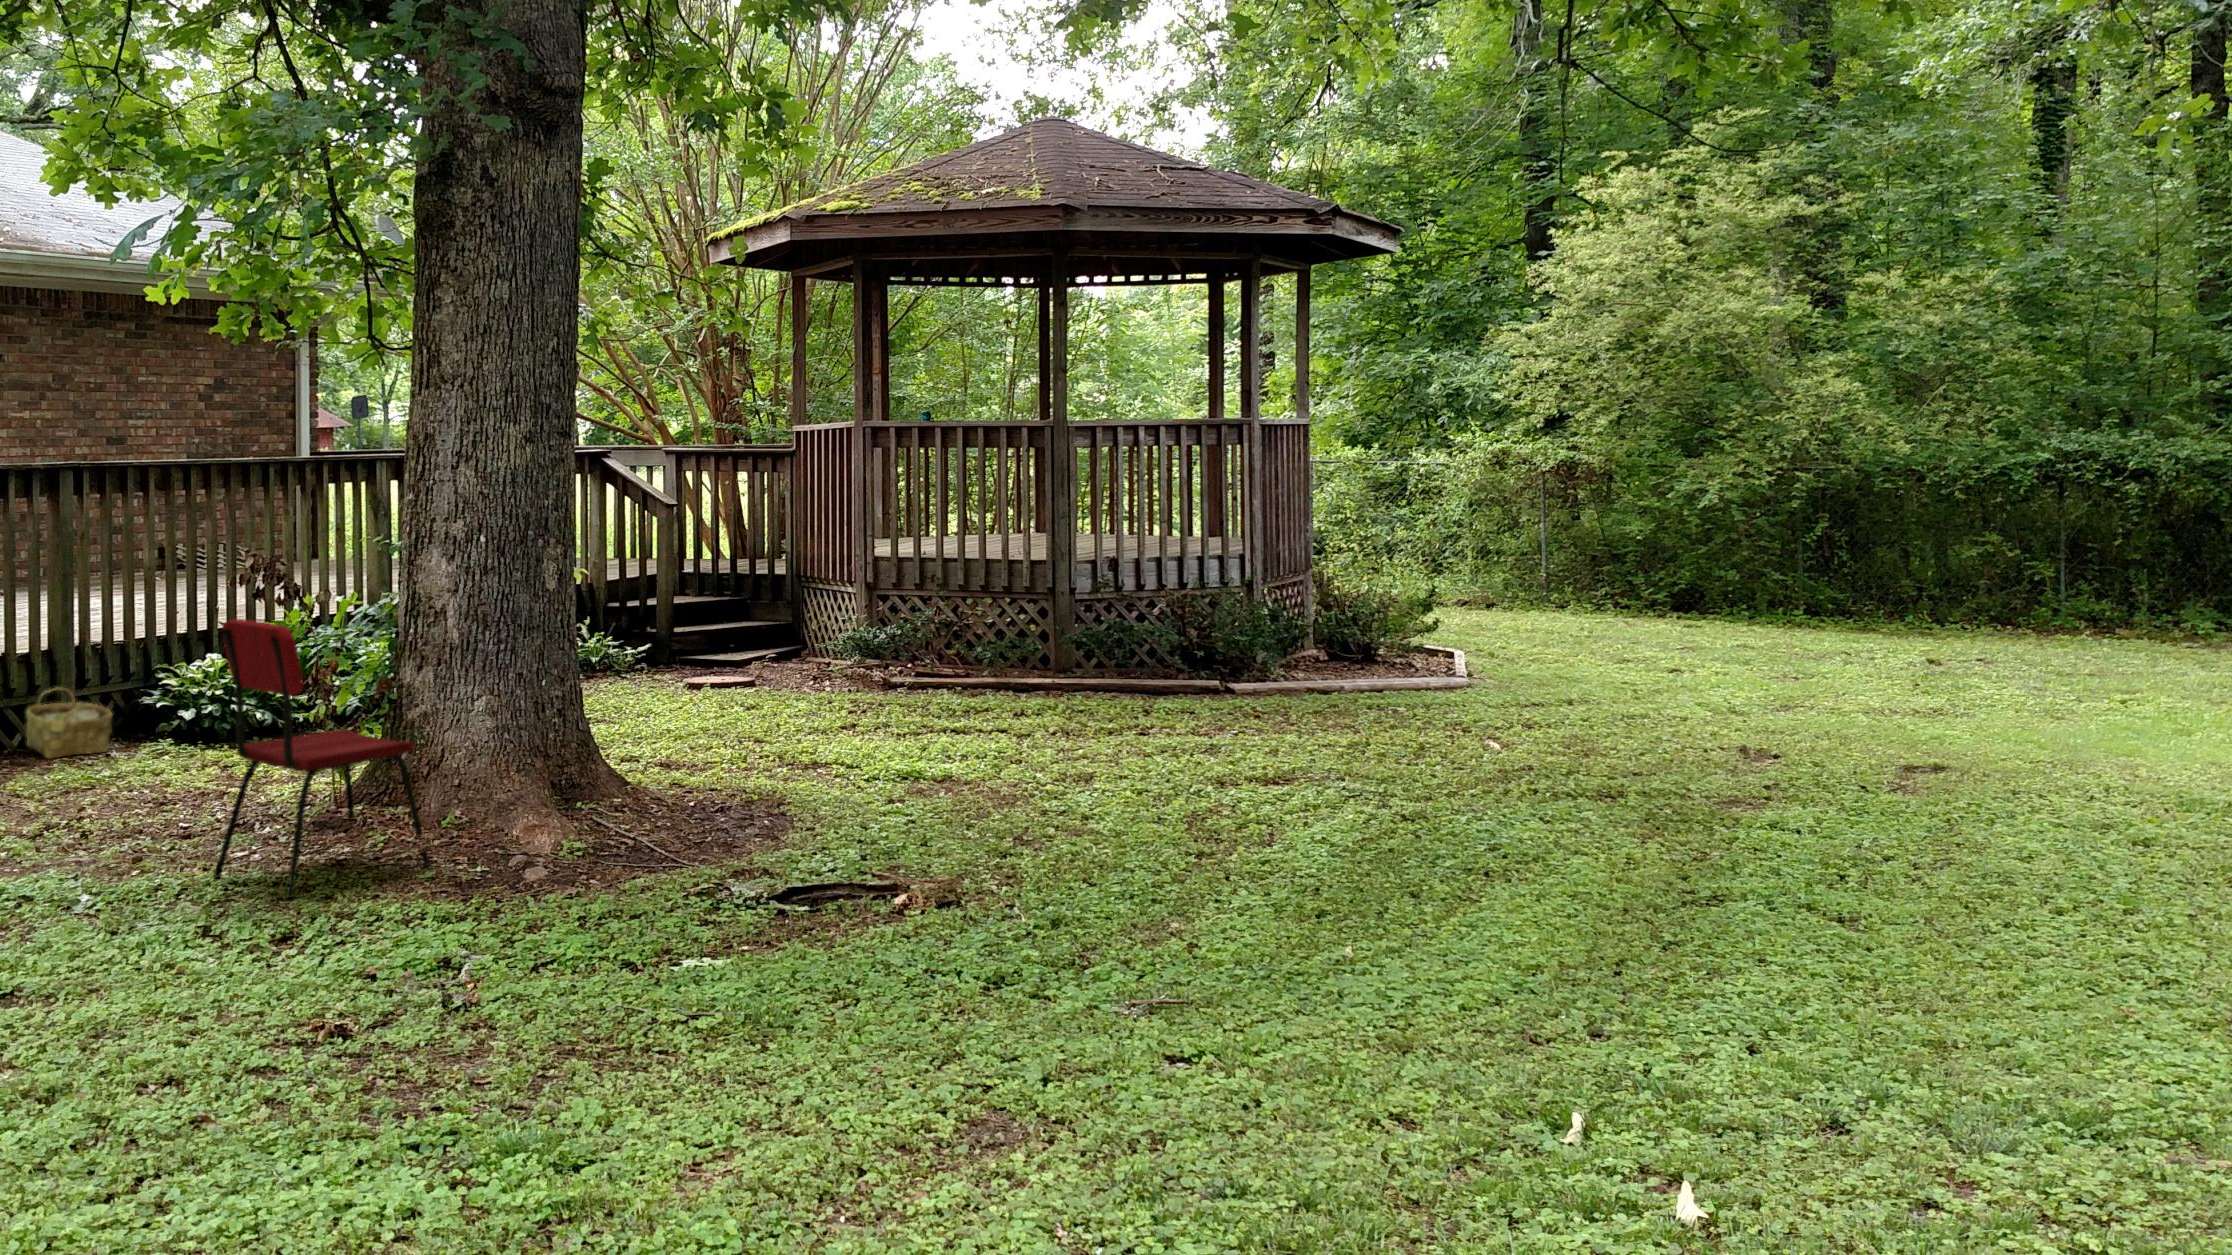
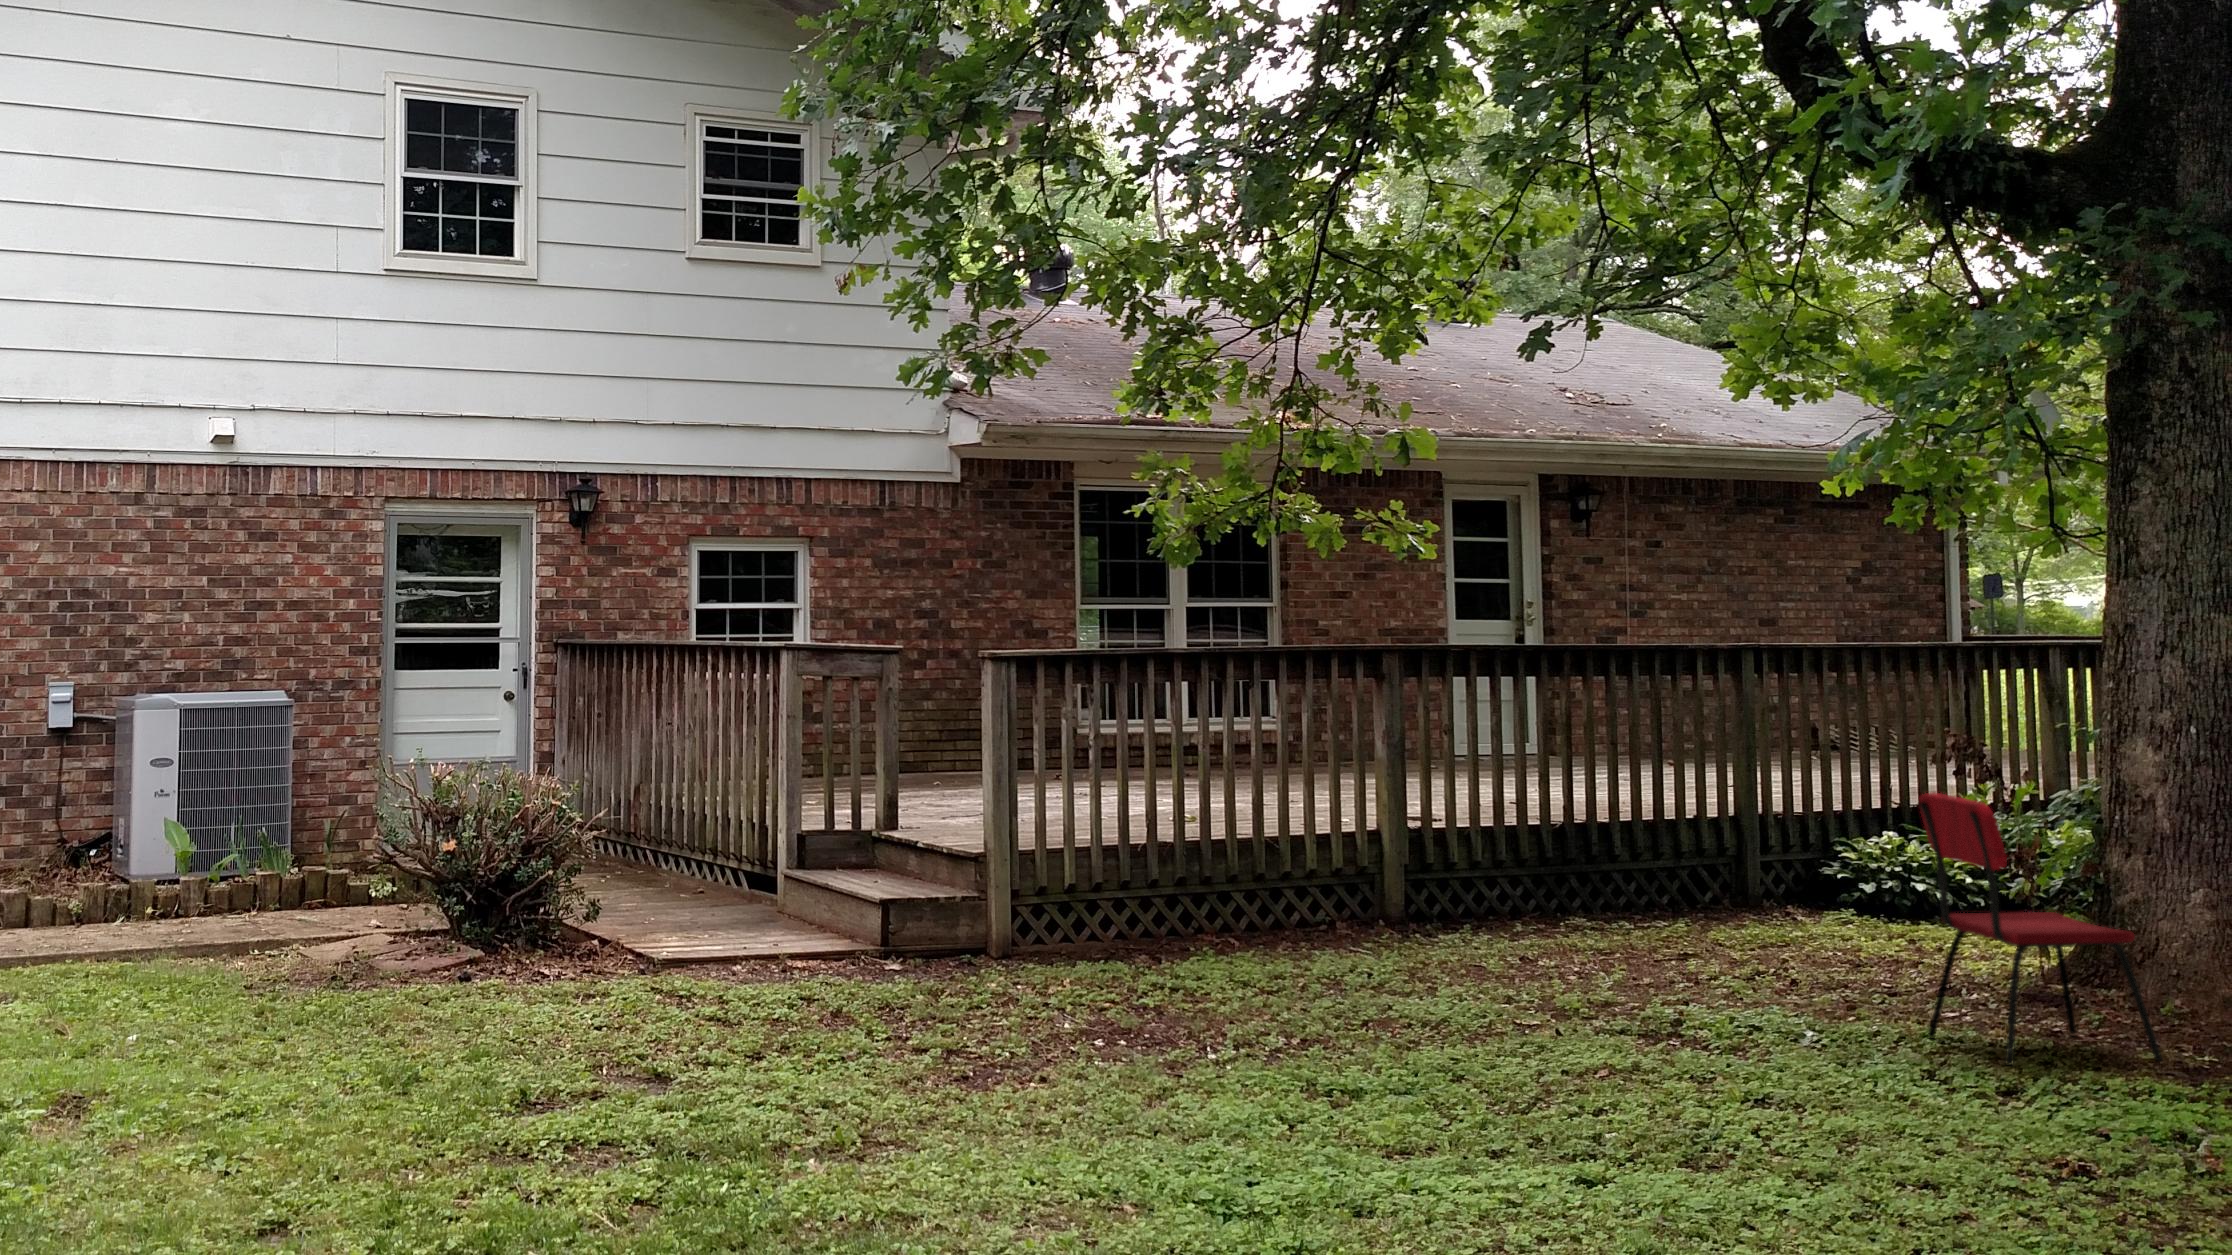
woven basket: present [26,688,113,759] -> none [1708,850,1793,919]

